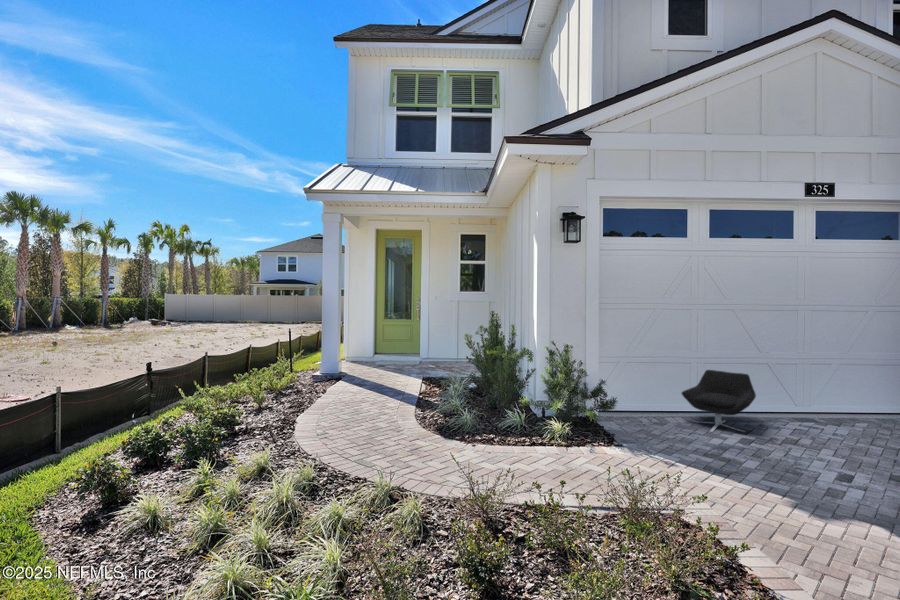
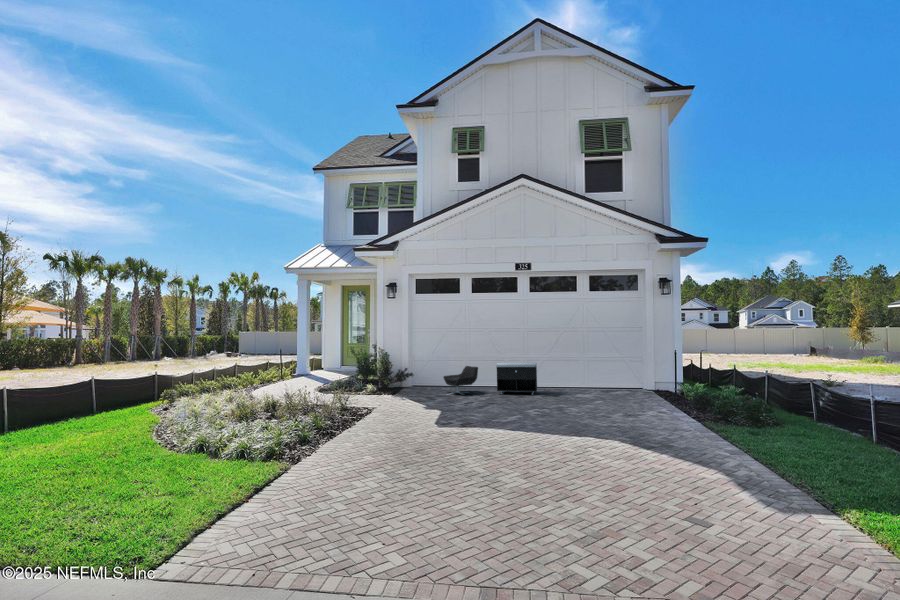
storage bench: none [766,364,874,426] -> present [496,362,537,394]

